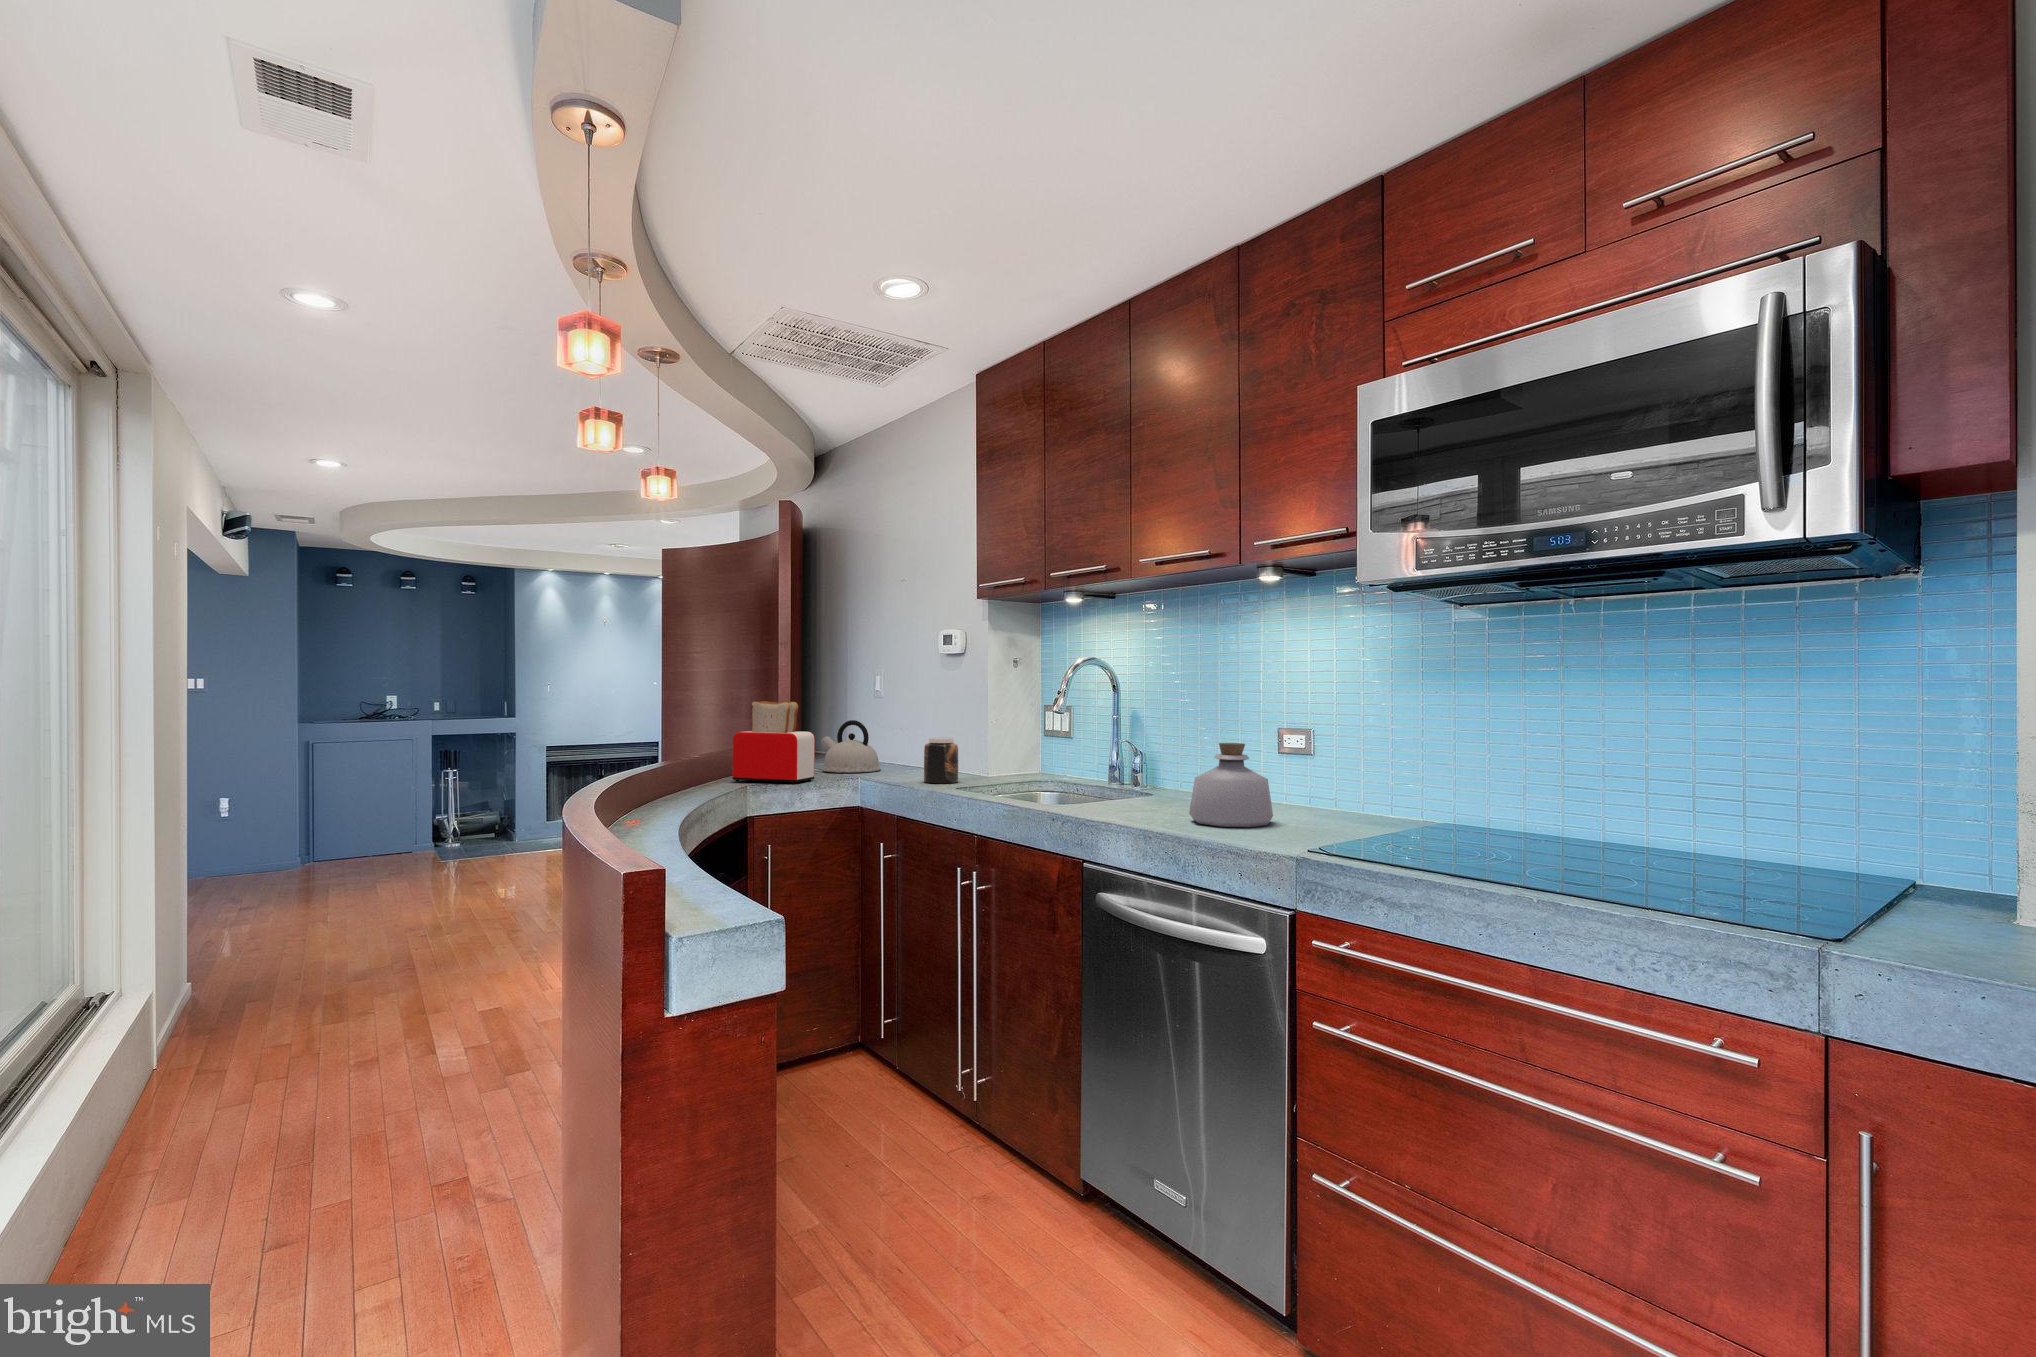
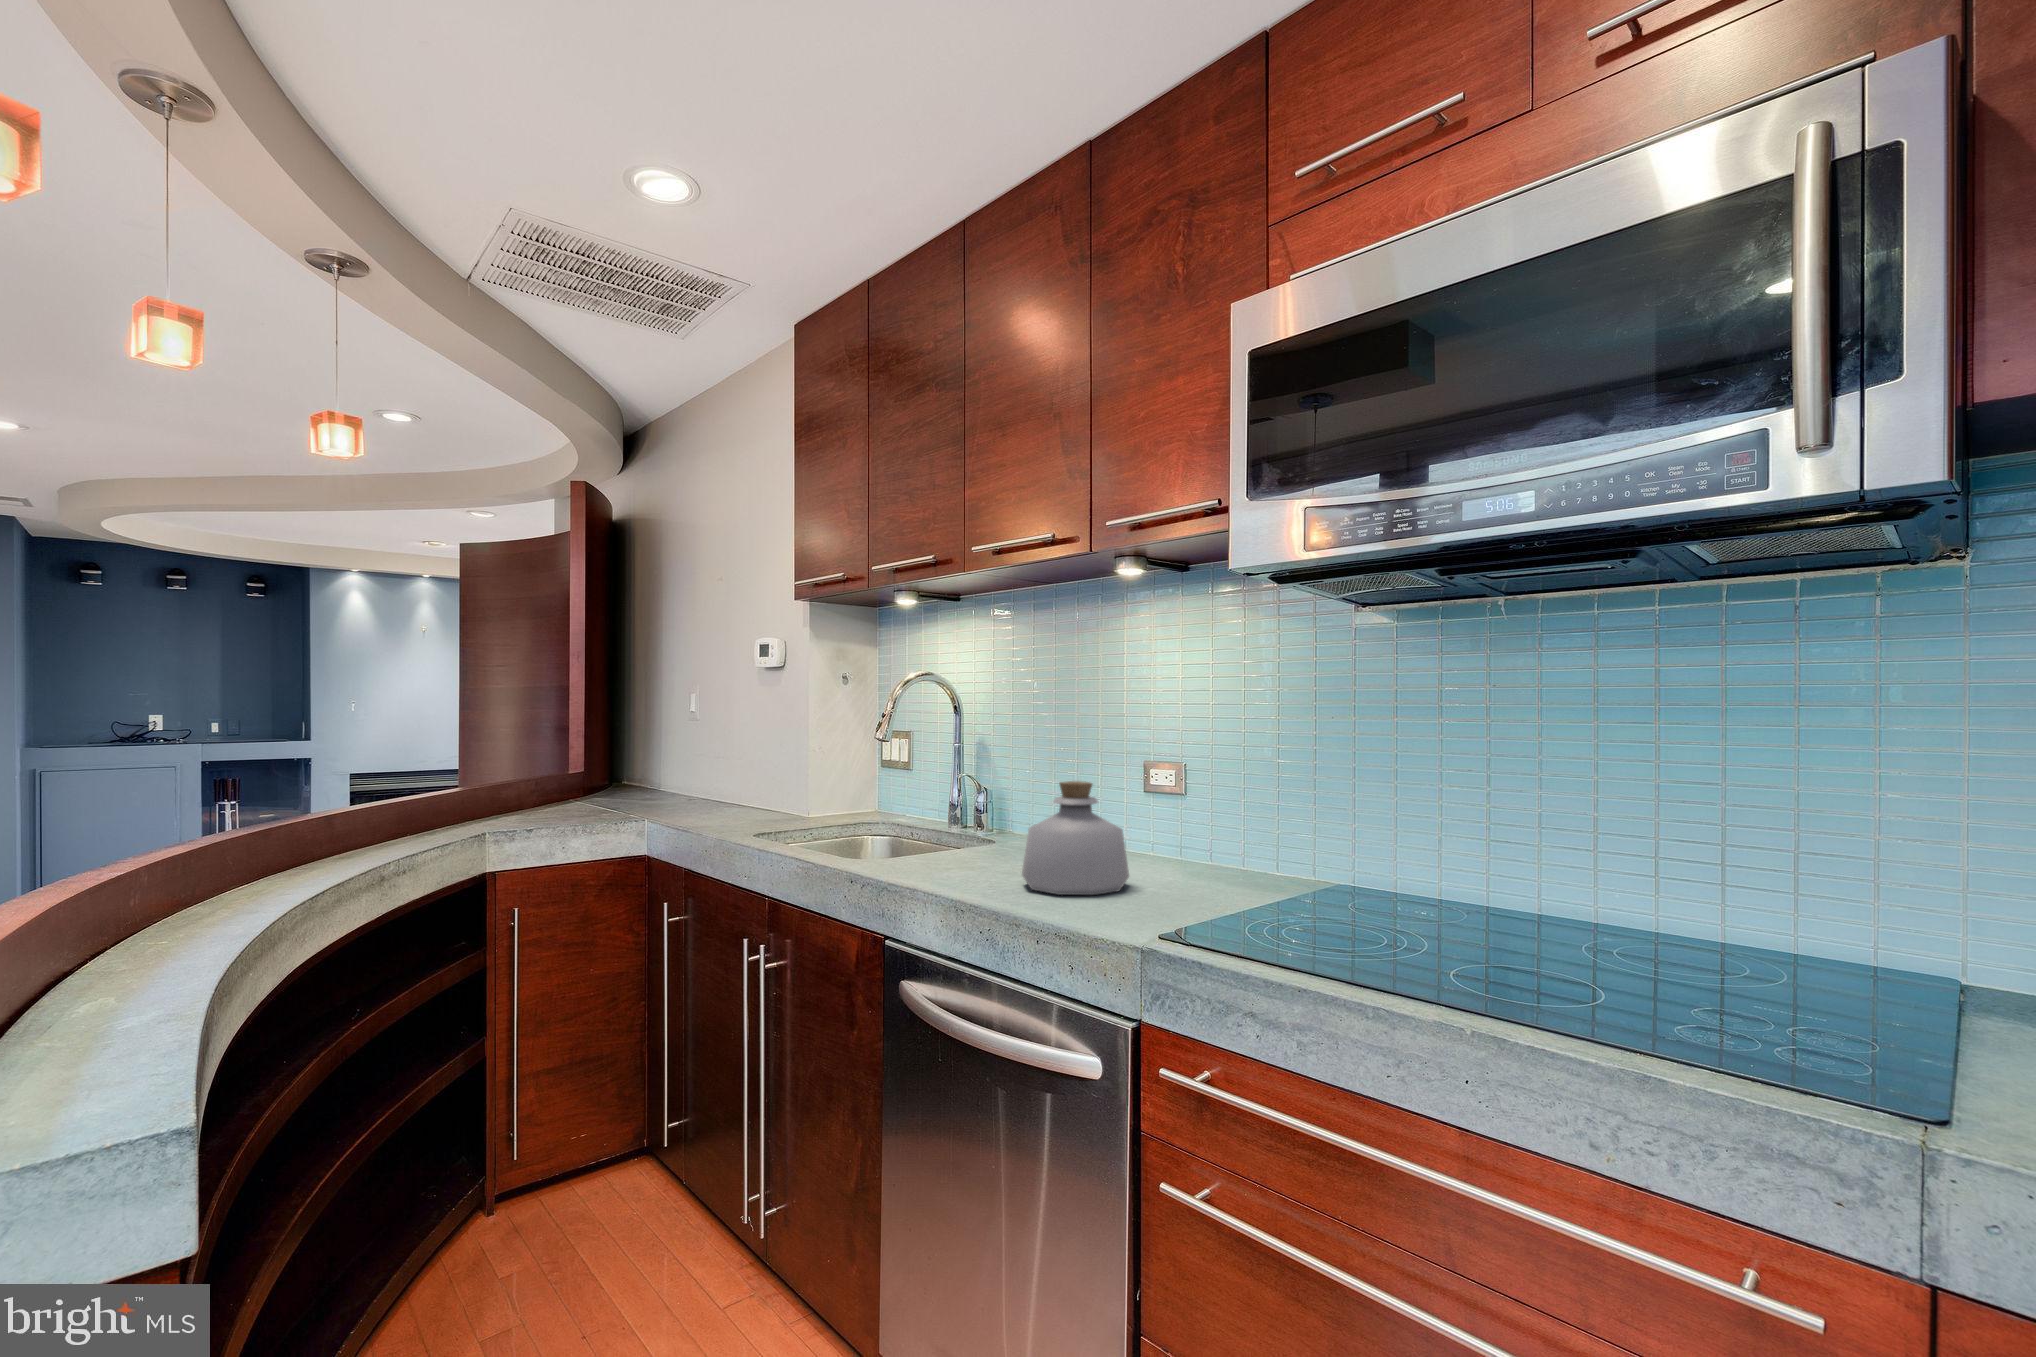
toaster: present [732,701,815,784] -> none [473,725,584,831]
kettle: present [821,720,880,773] -> none [608,747,684,812]
jar: present [924,738,958,783] -> none [721,770,765,827]

